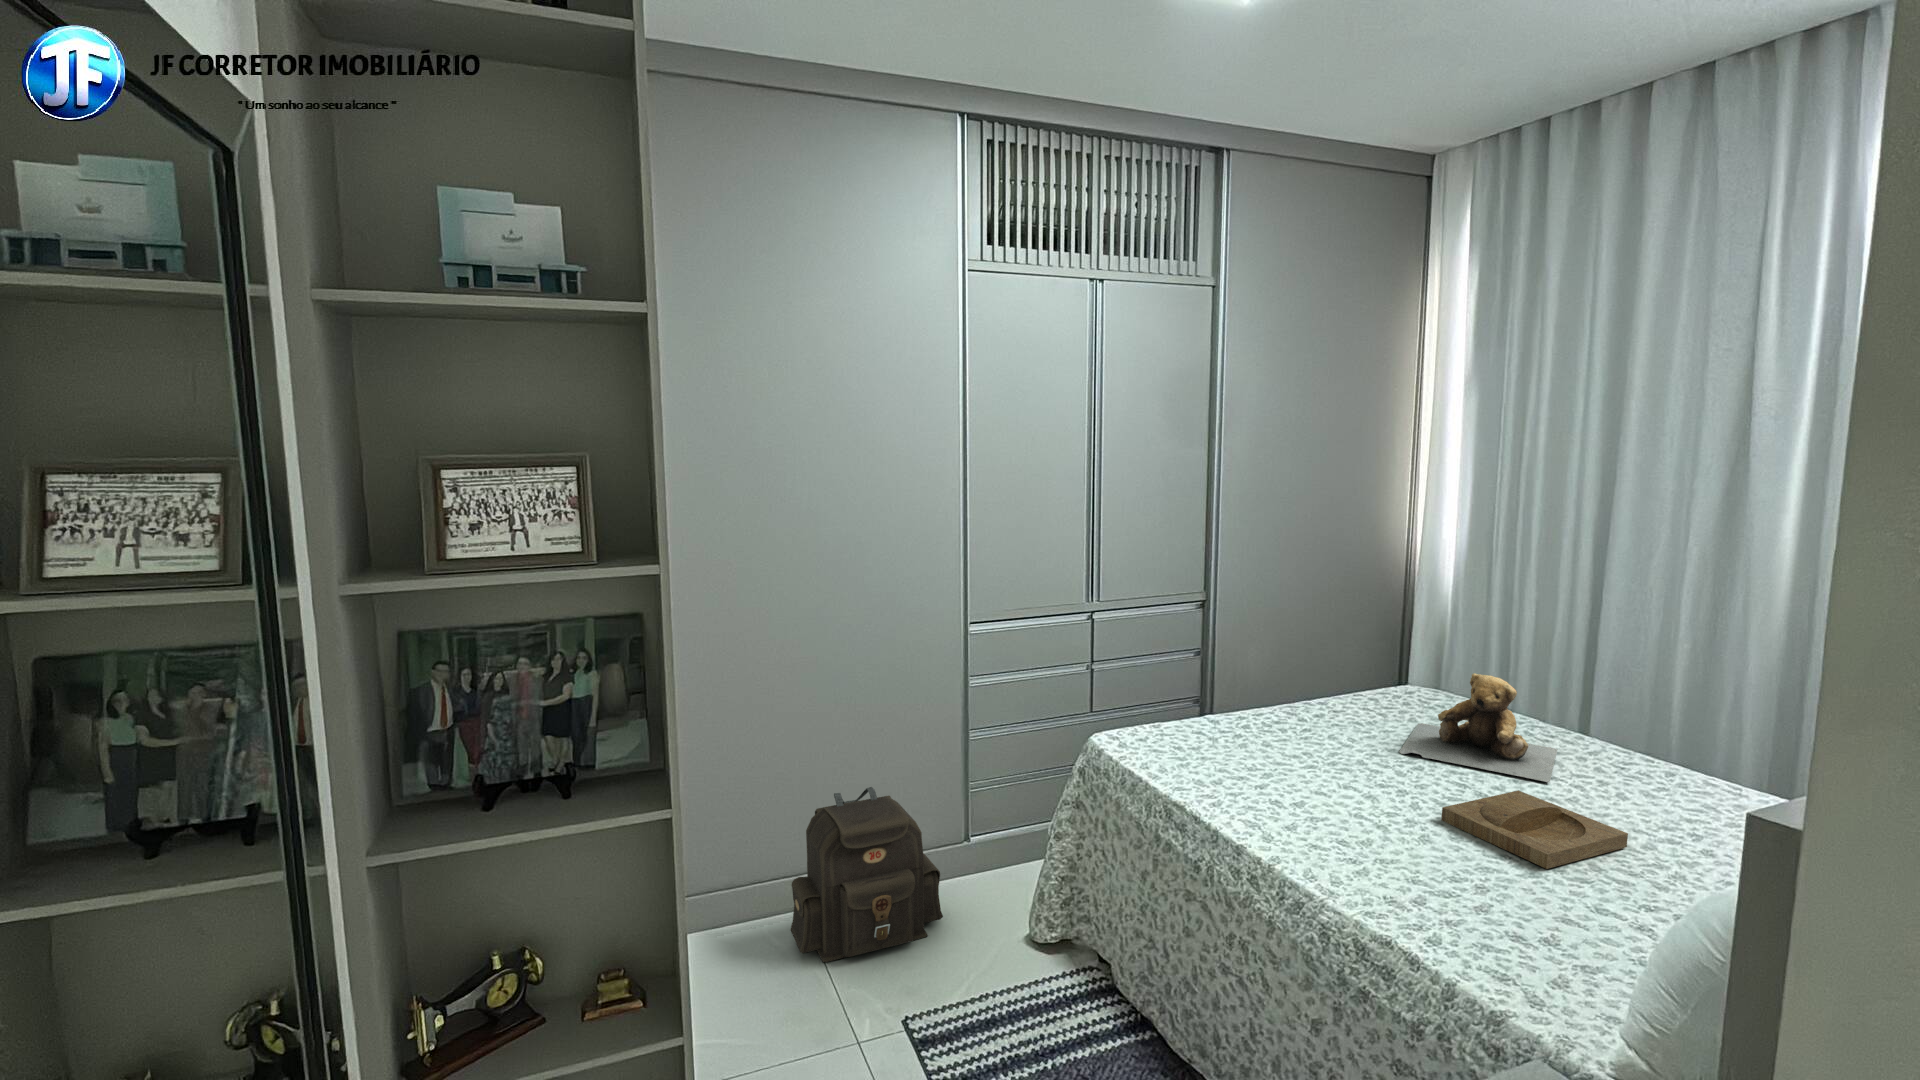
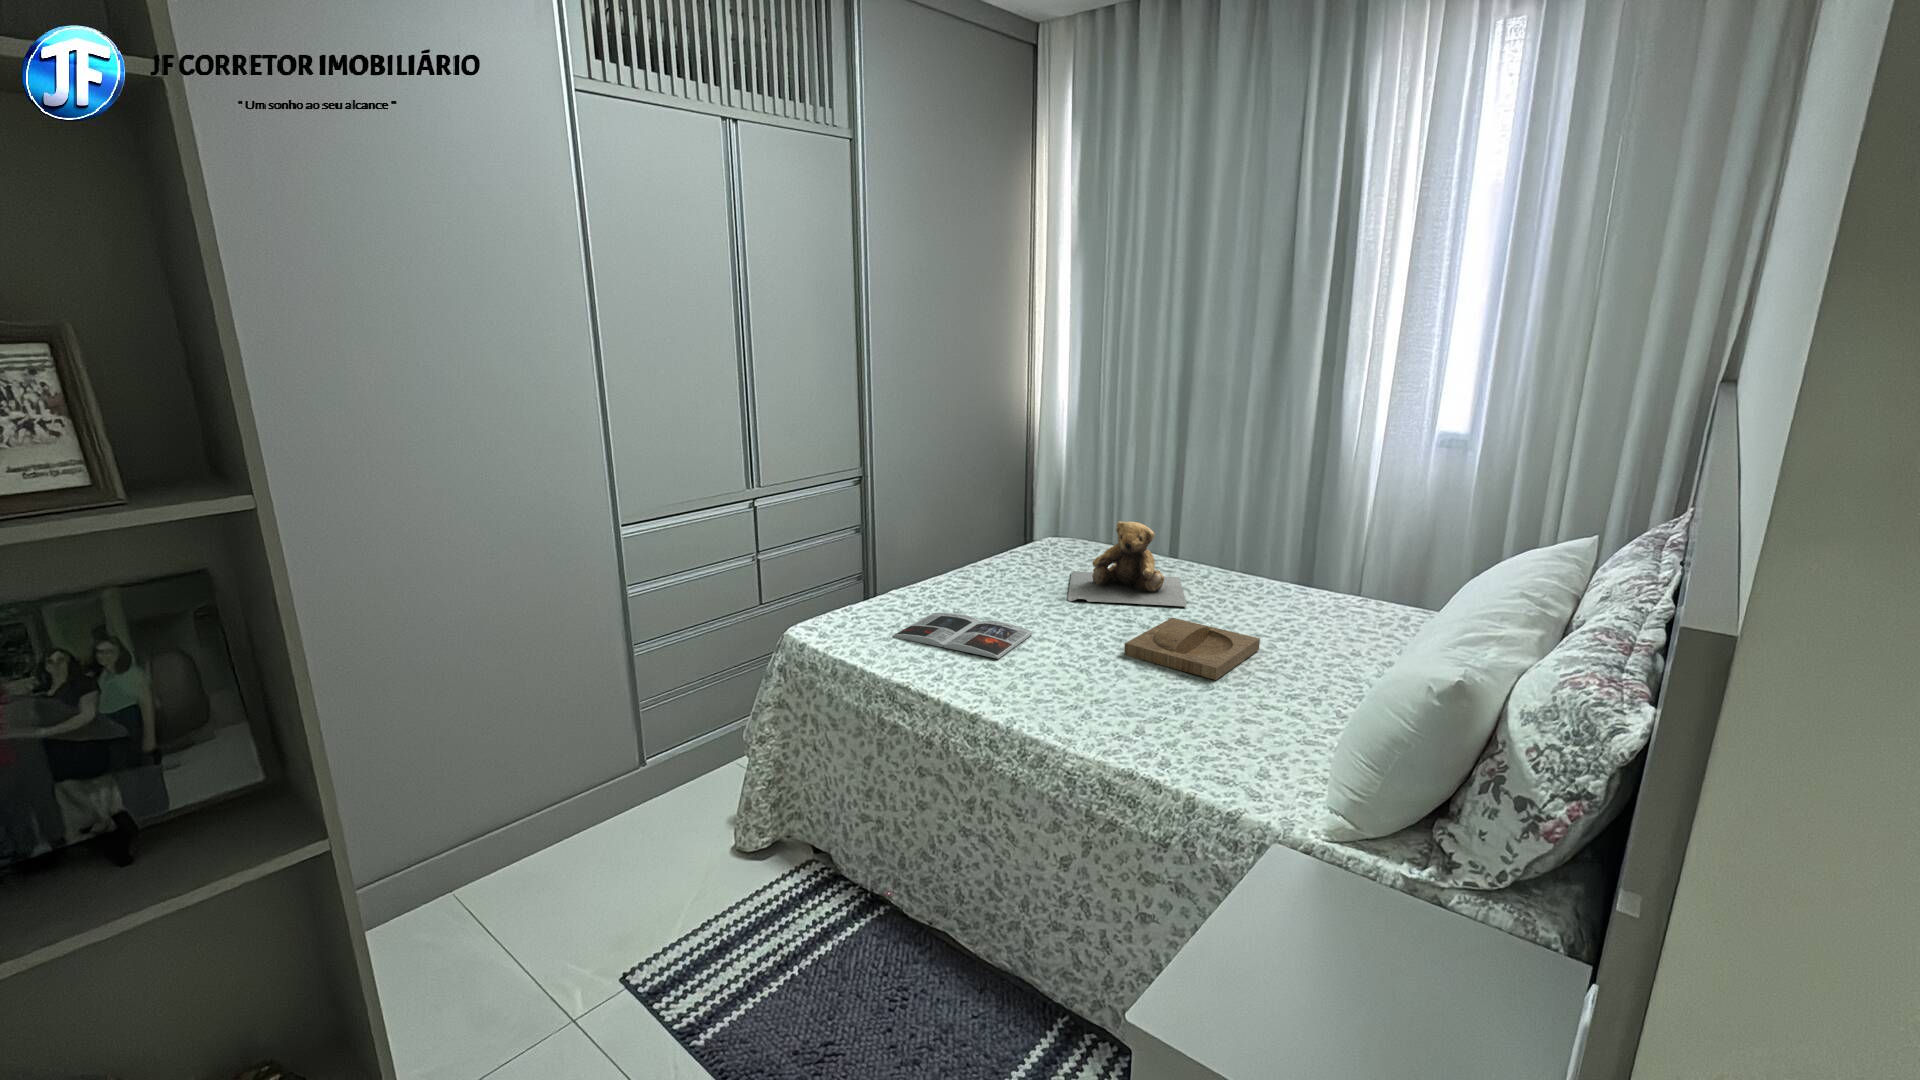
magazine: none [1189,742,1342,798] -> present [892,613,1033,659]
backpack: present [790,787,943,962] -> none [442,731,637,942]

